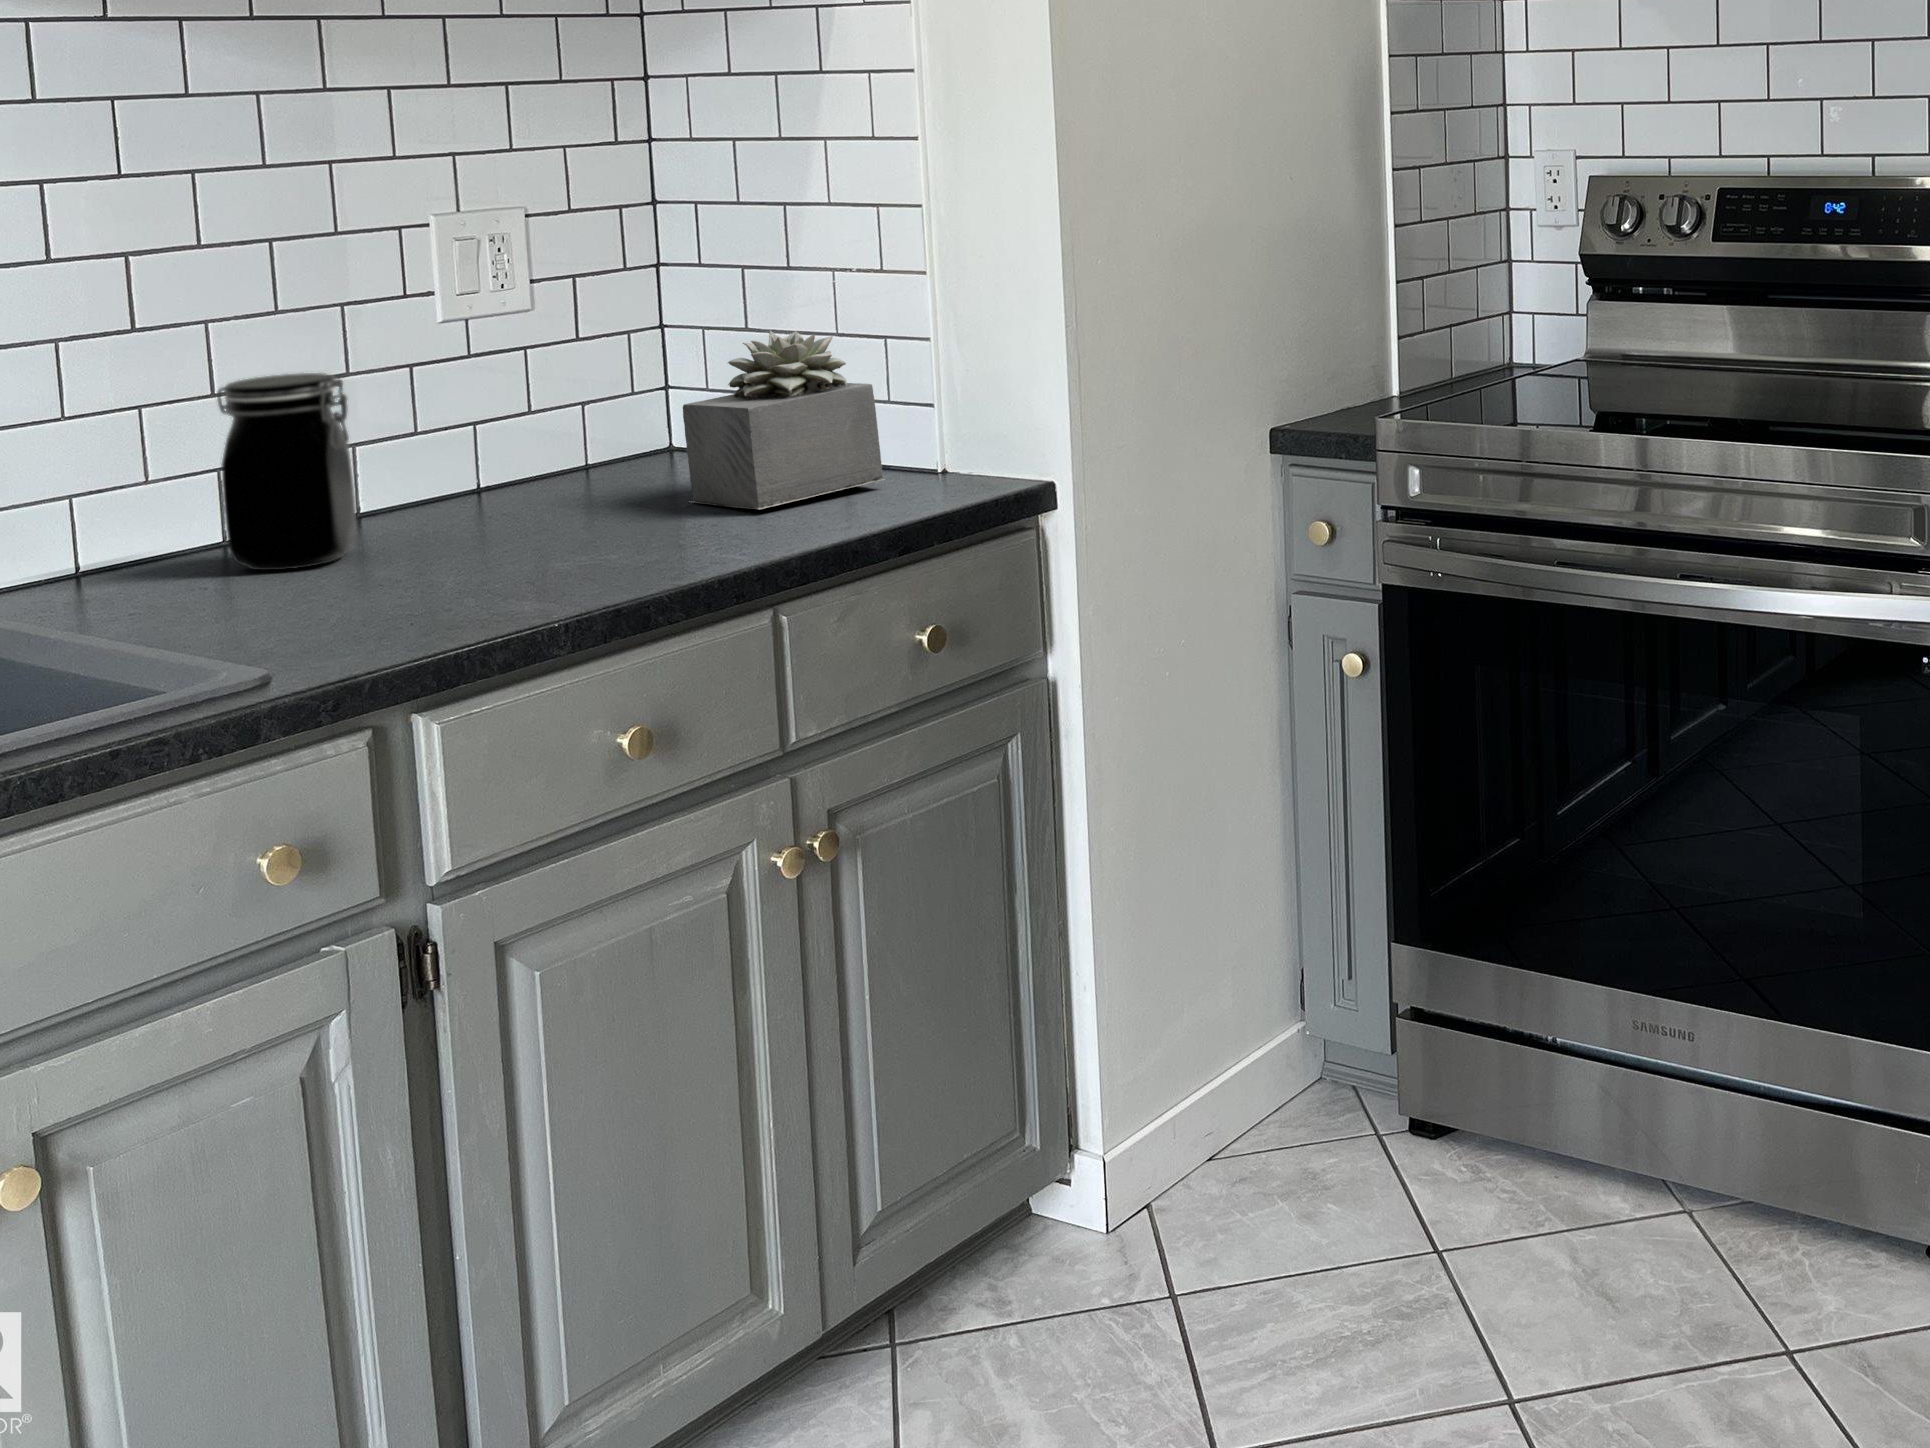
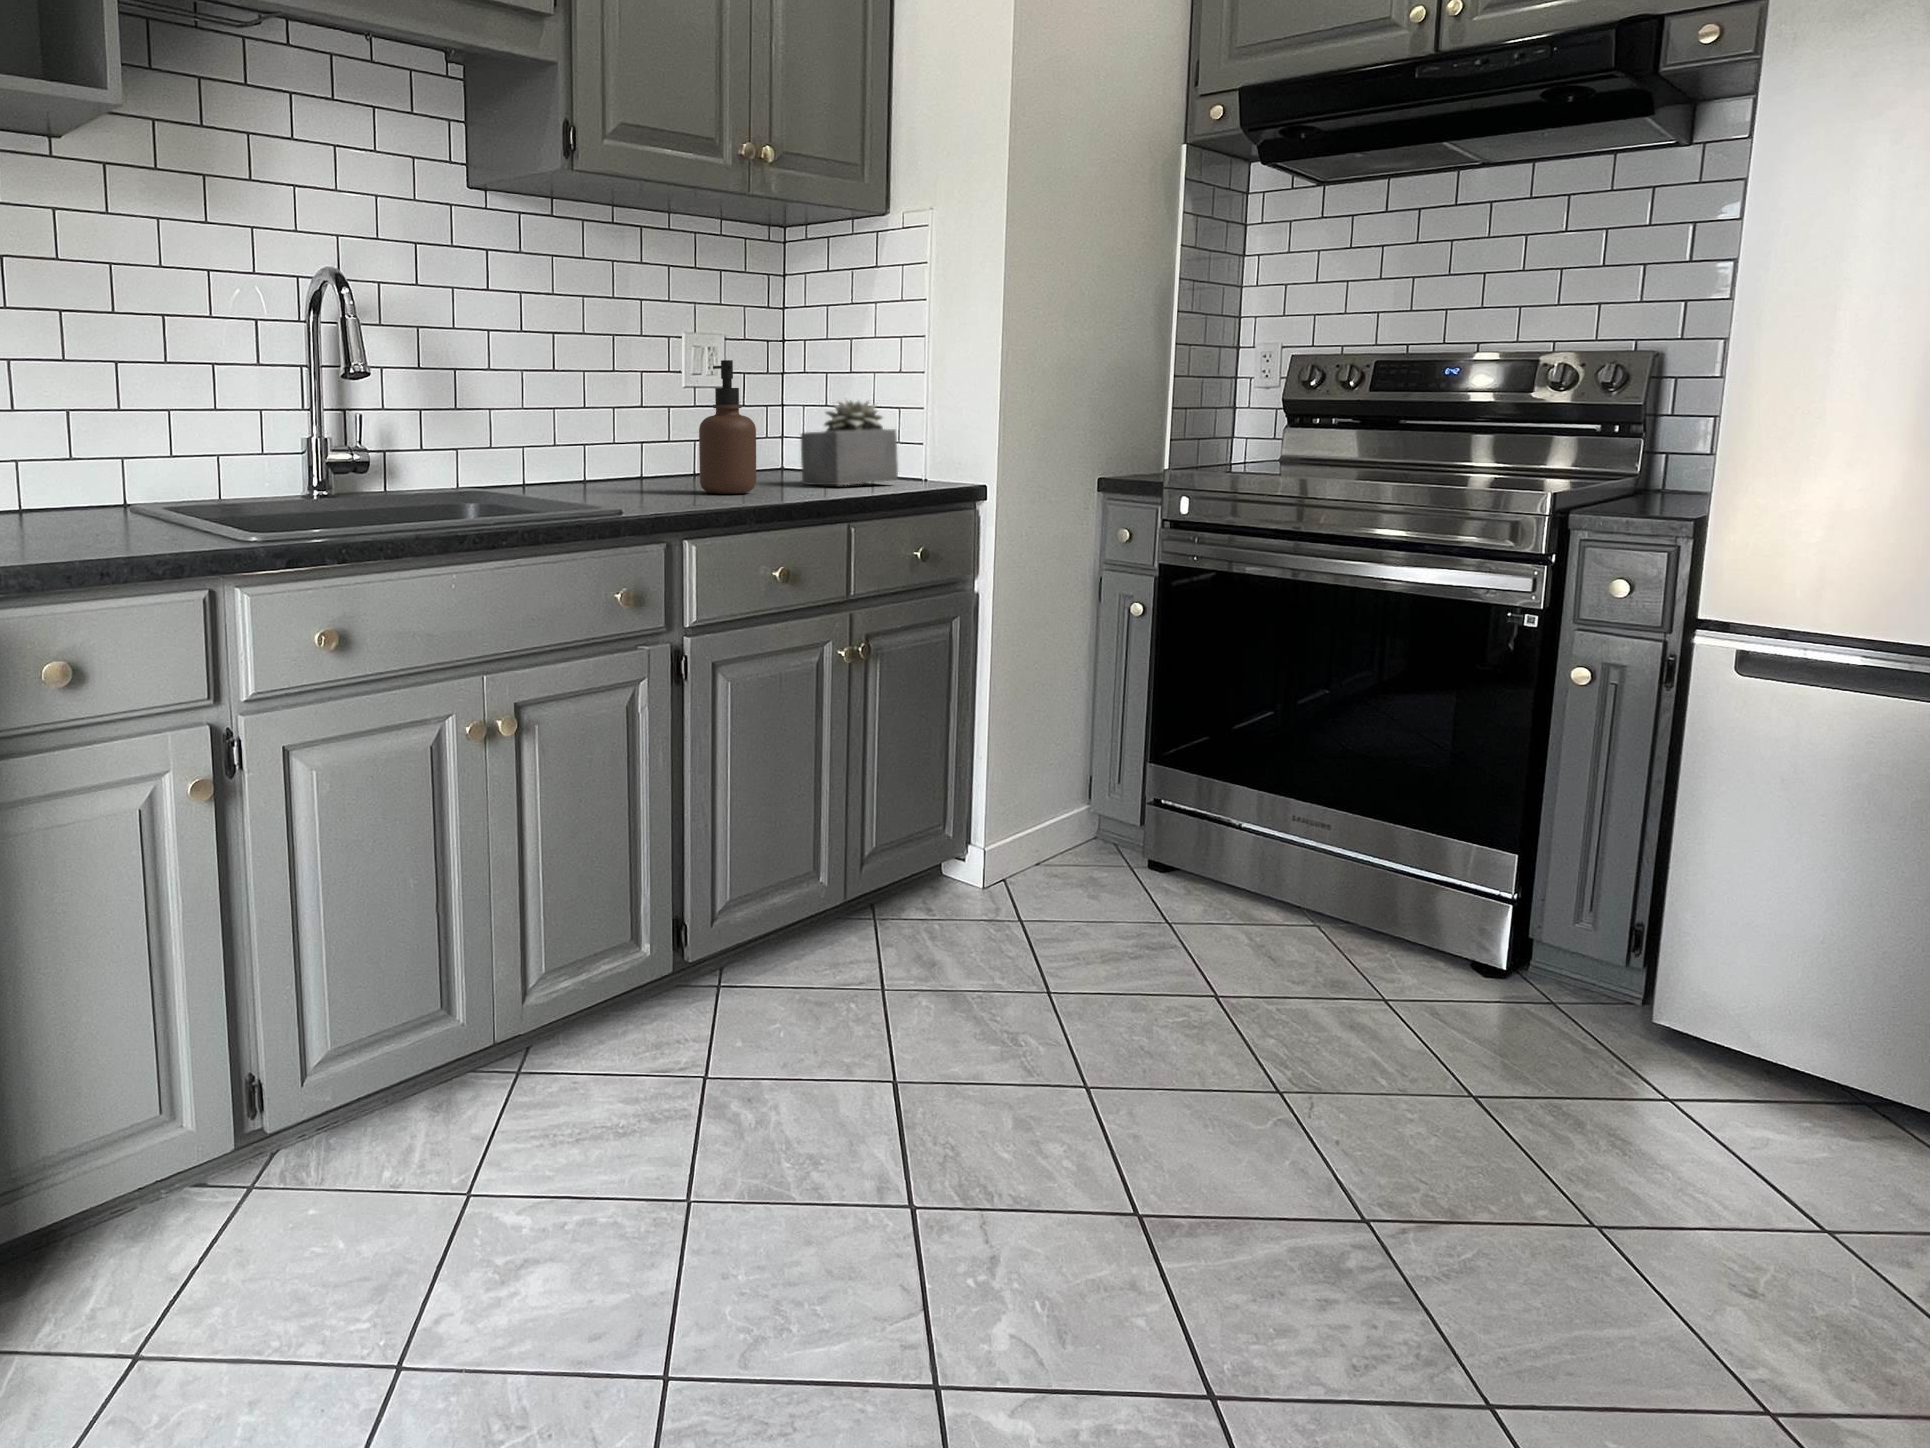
soap dispenser: none [451,305,580,571] -> present [699,360,756,494]
jar: present [217,373,356,570] -> none [590,397,650,490]

